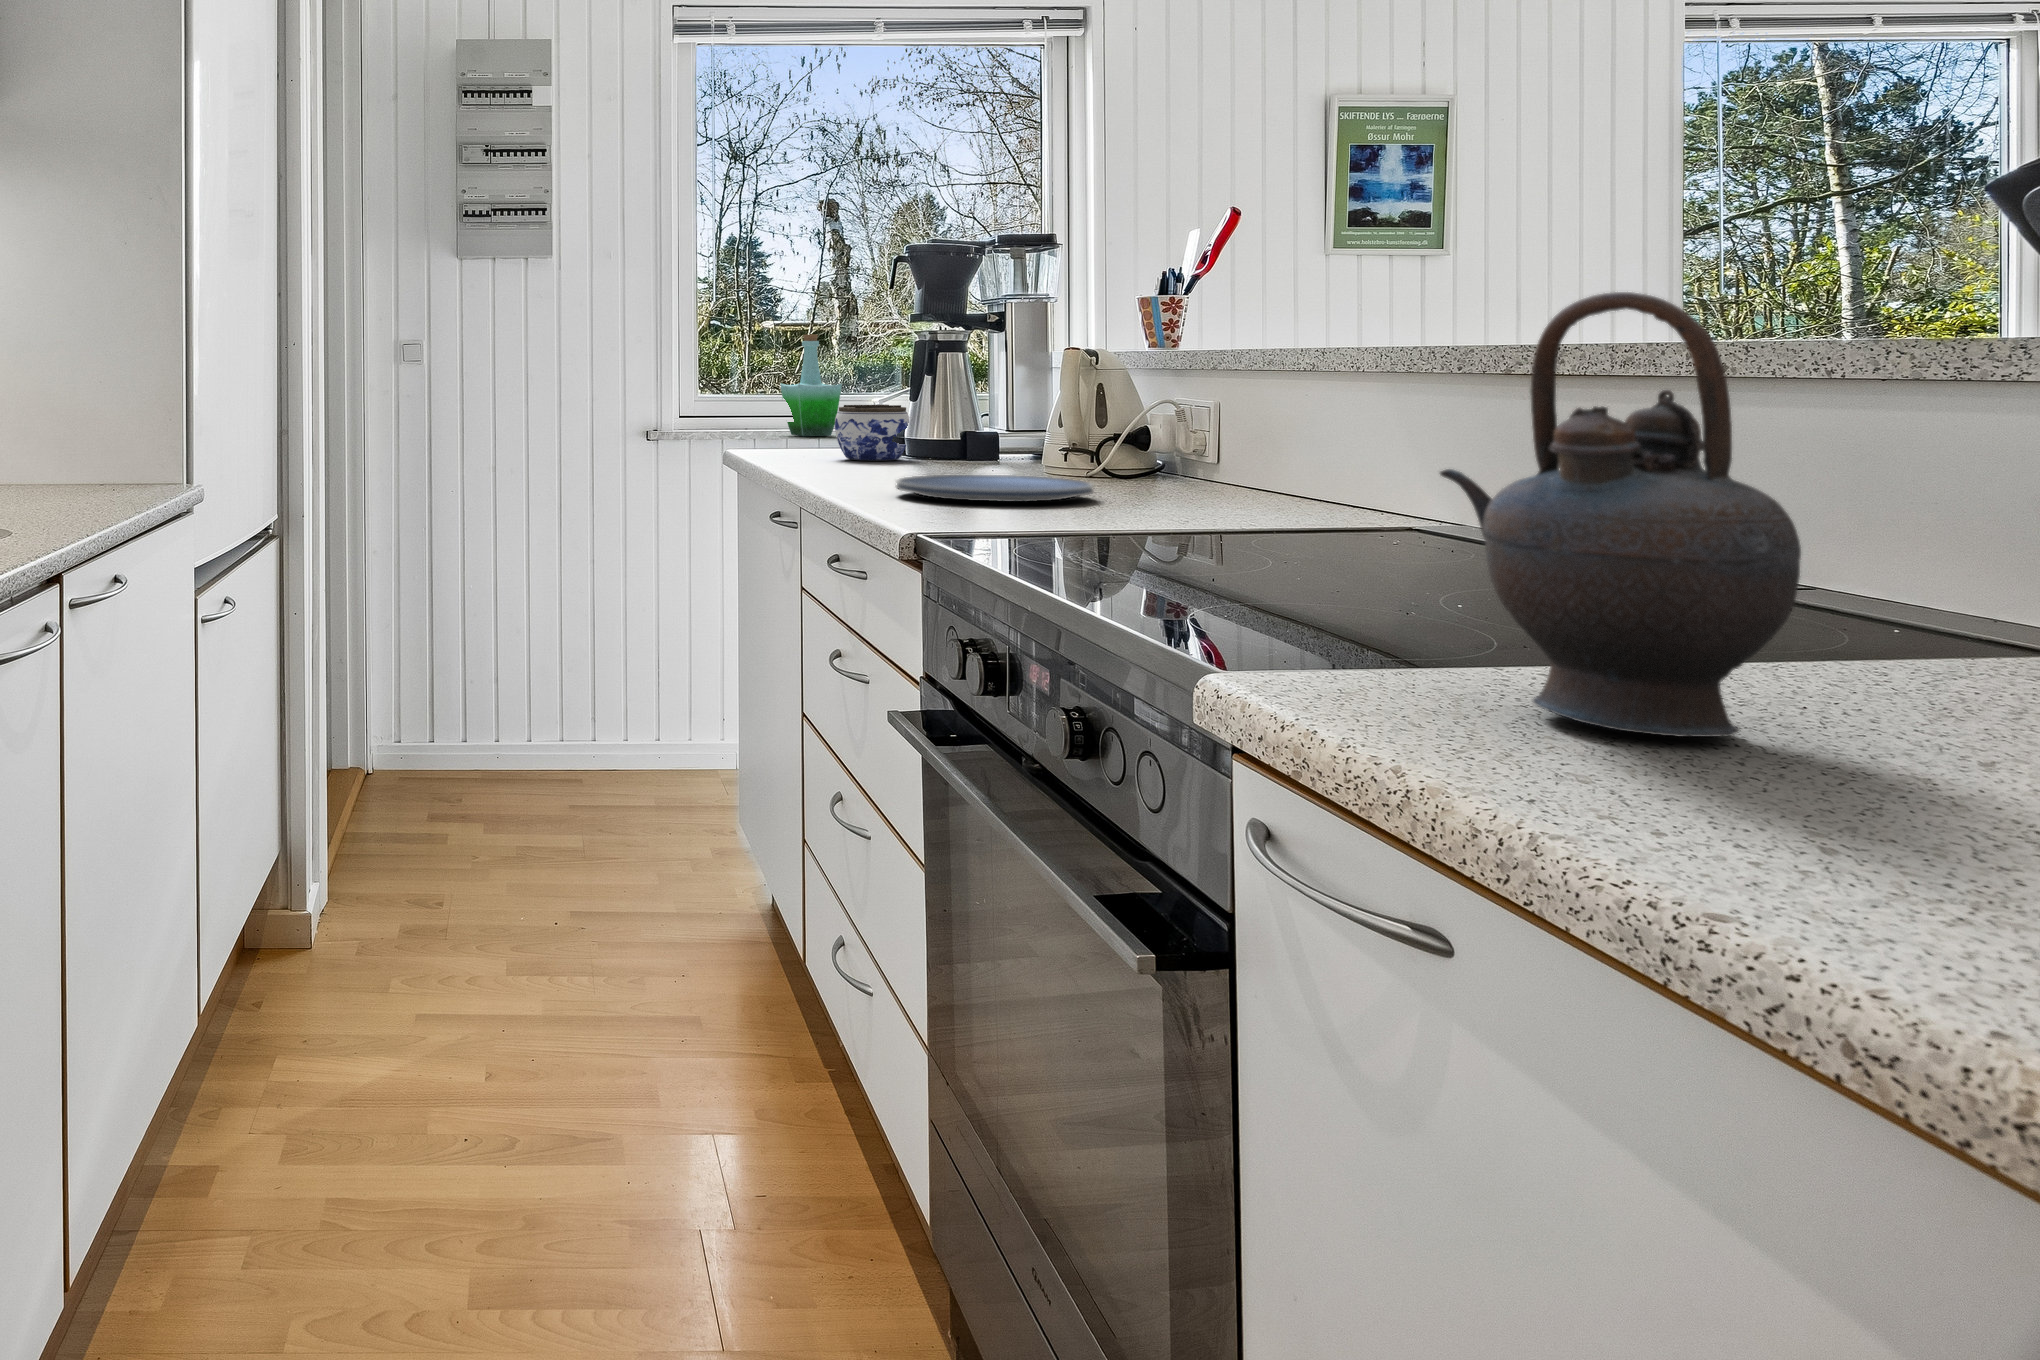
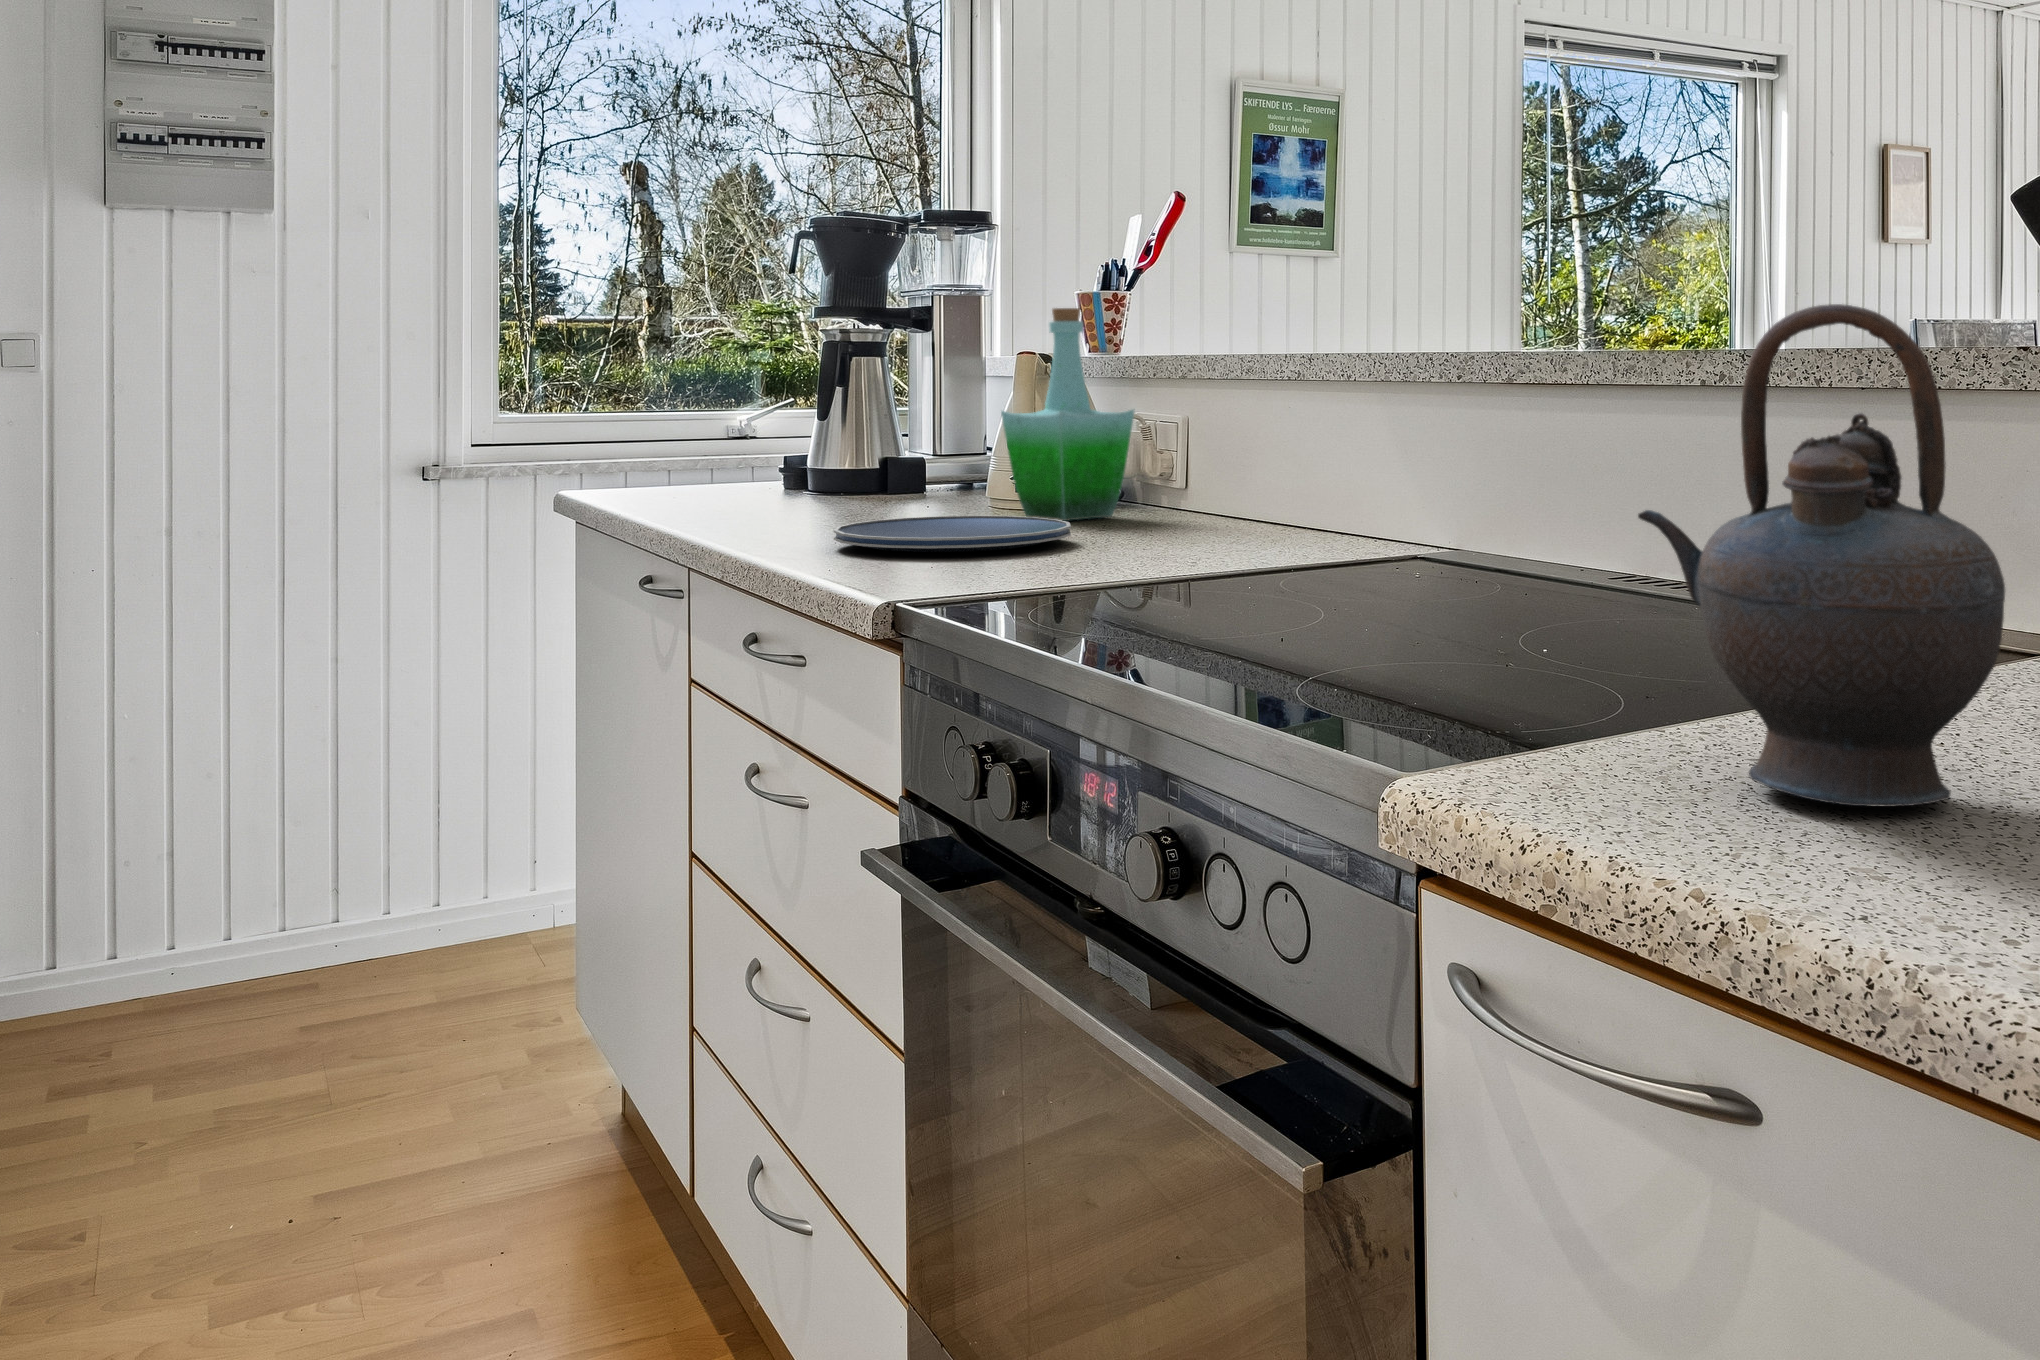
bottle: present [780,335,842,436] -> present [1001,308,1134,521]
jar: present [835,405,909,461] -> none [720,429,816,501]

